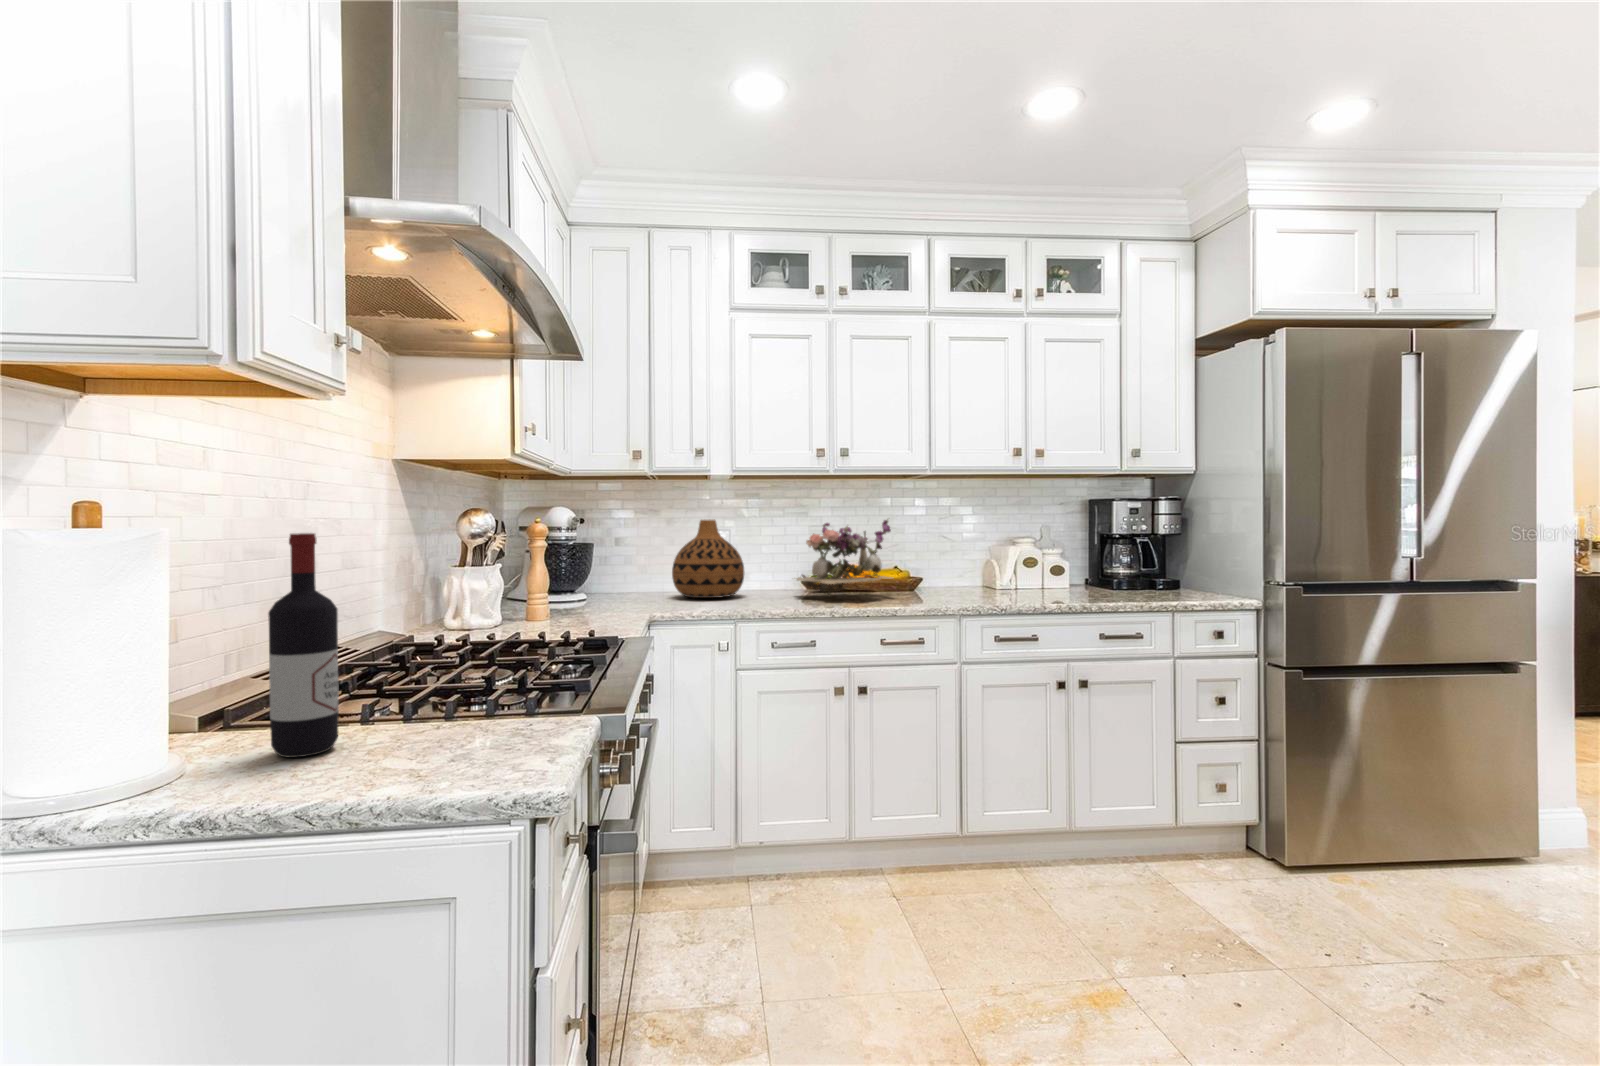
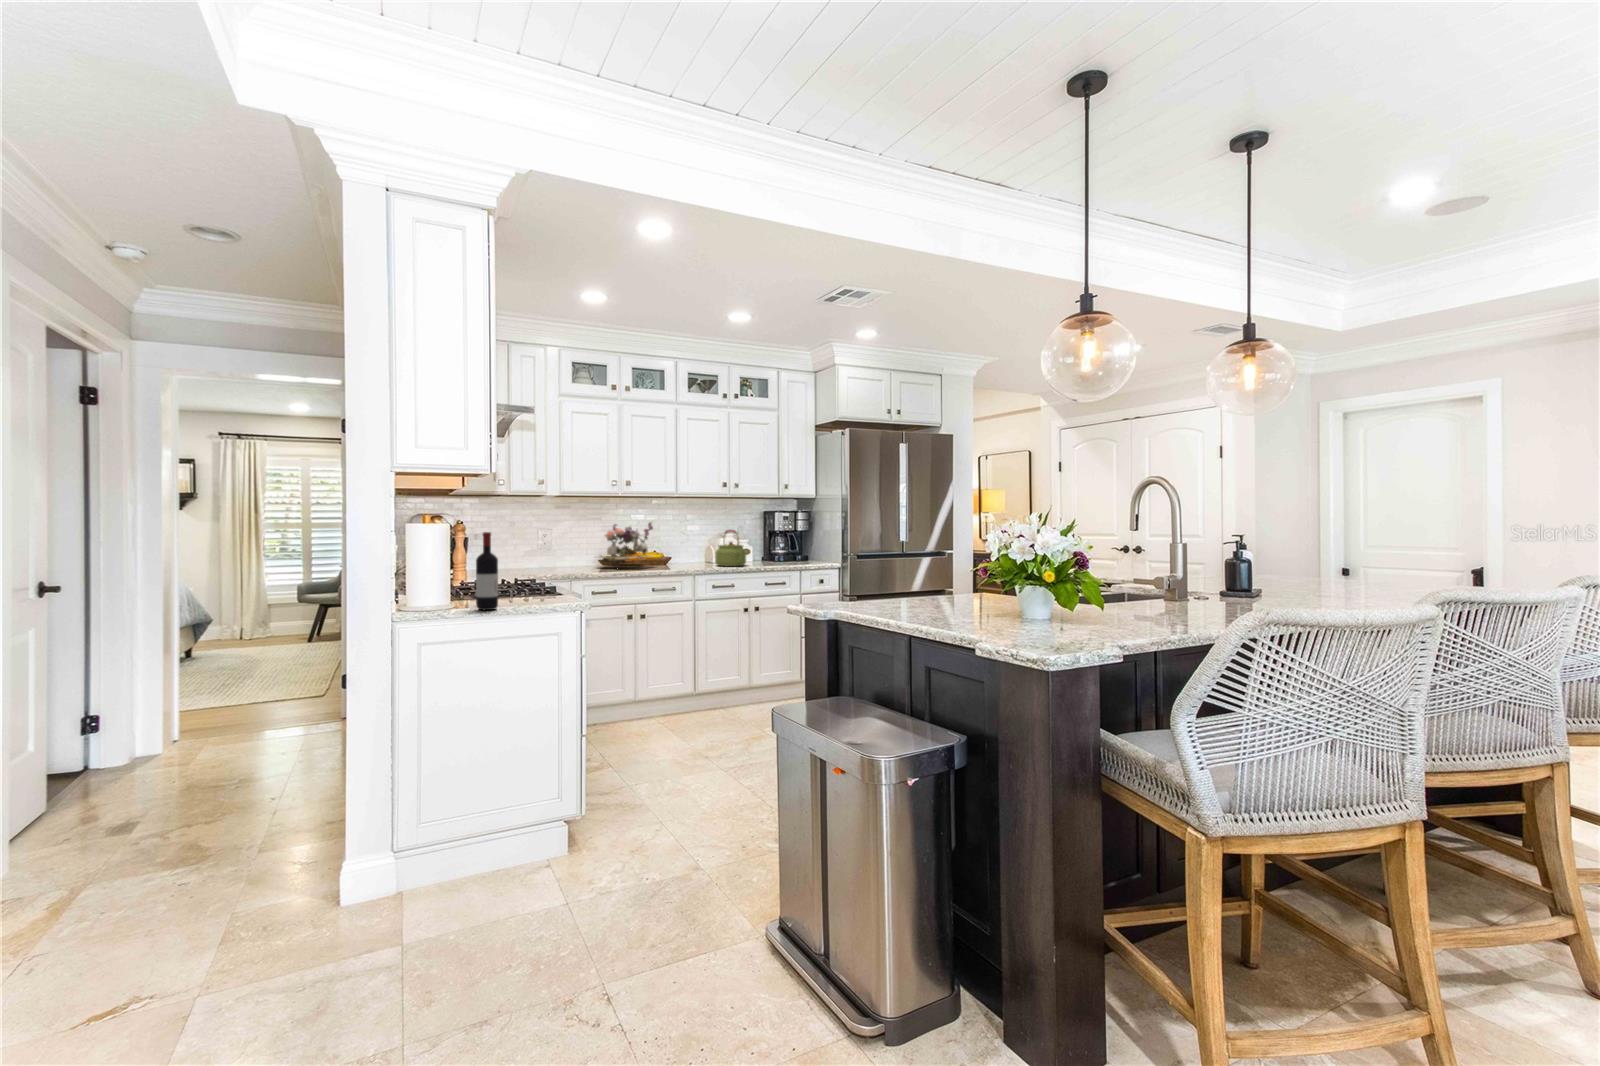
vase: present [672,520,744,598] -> none [520,522,565,569]
kettle: none [1002,532,1060,599] -> present [715,530,746,566]

